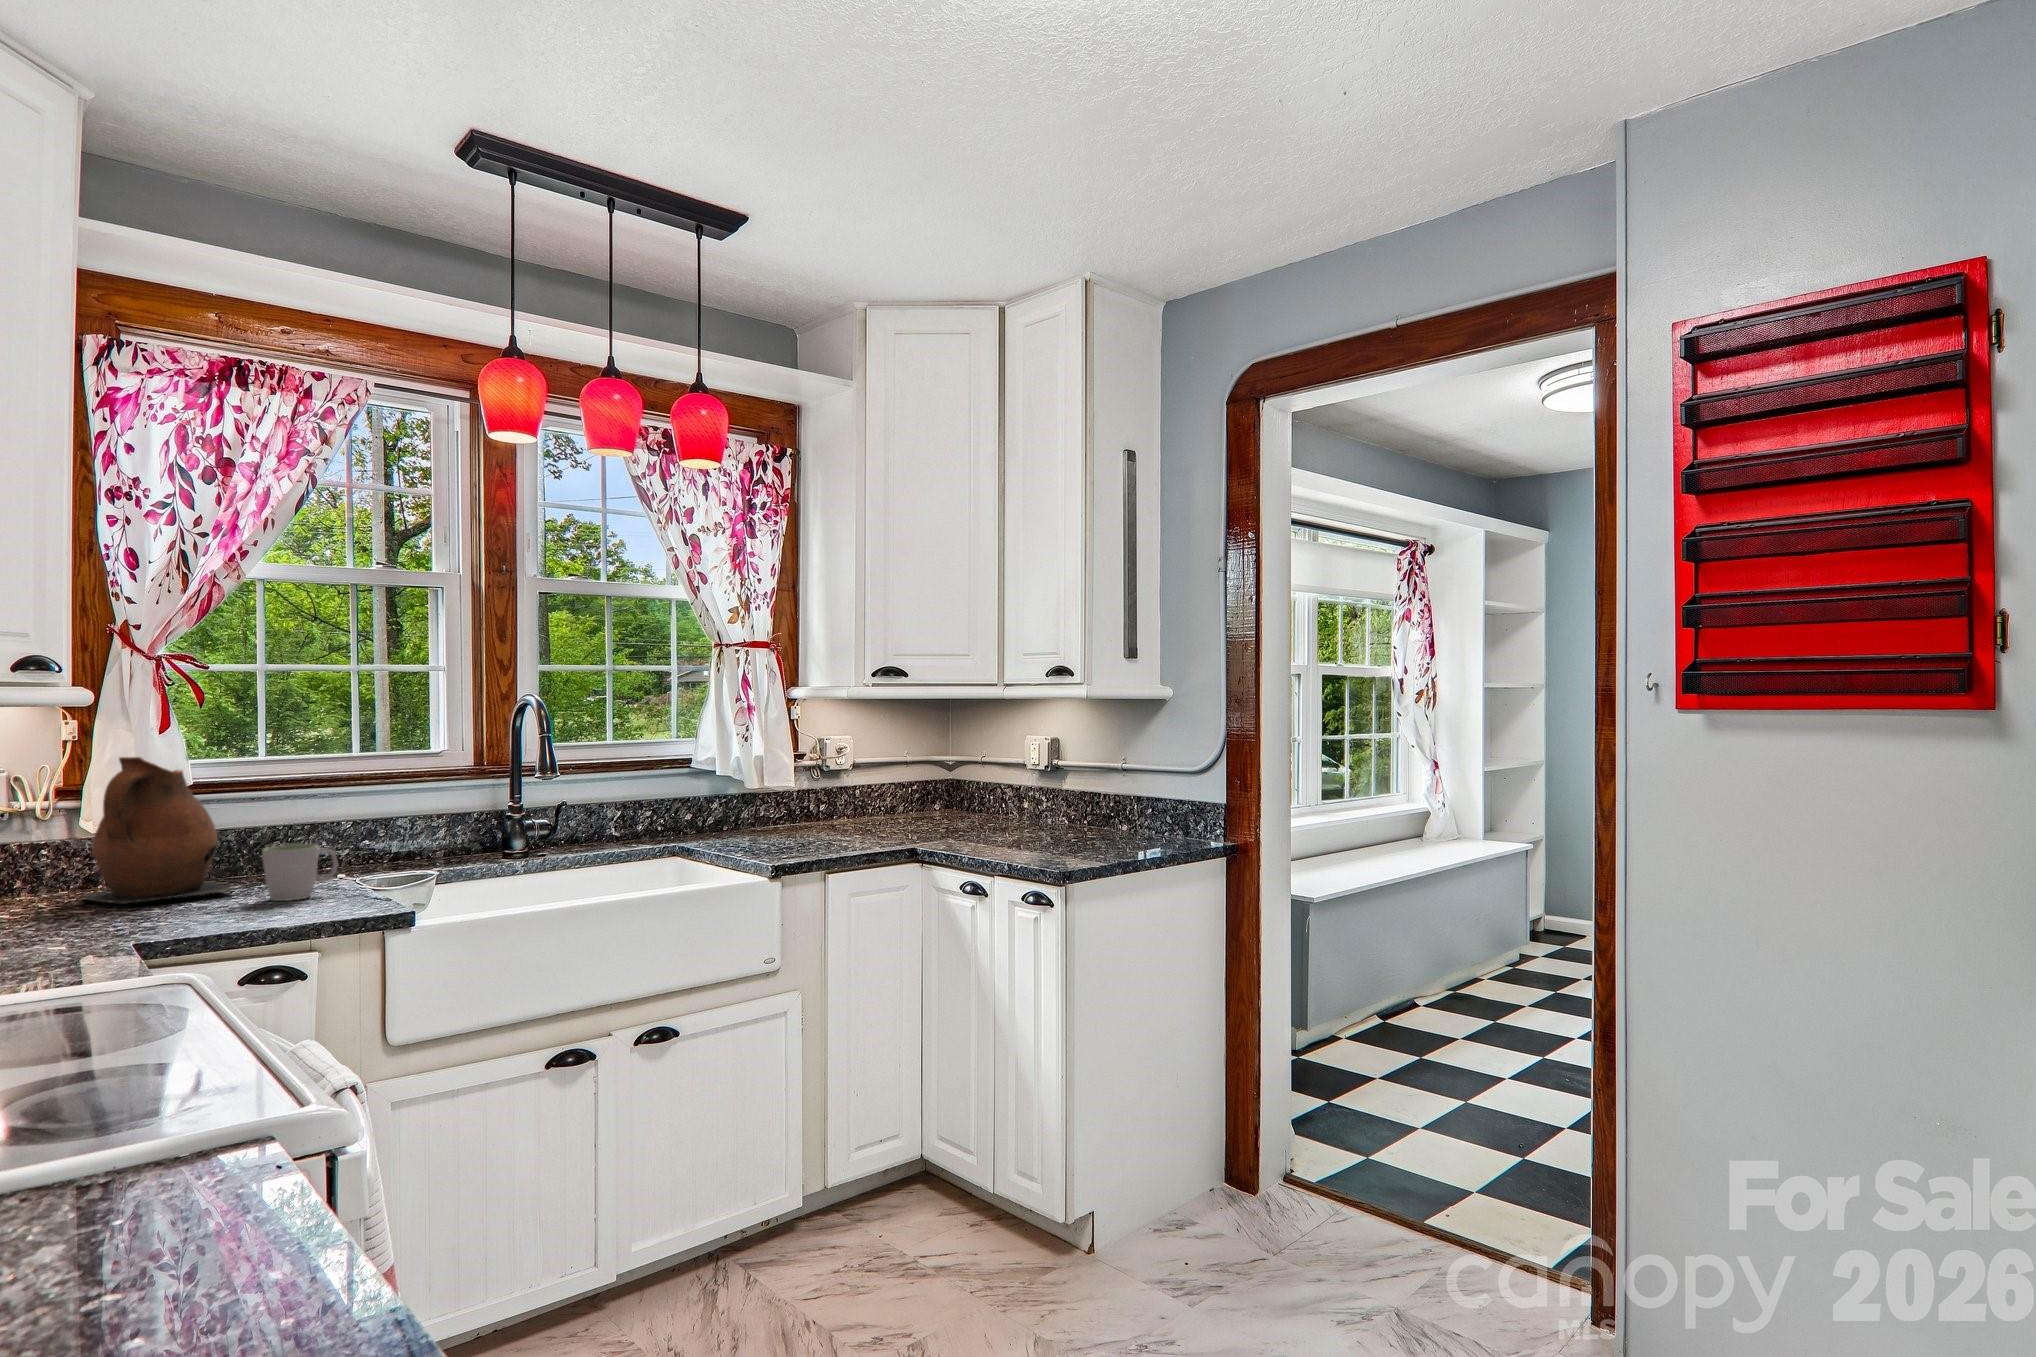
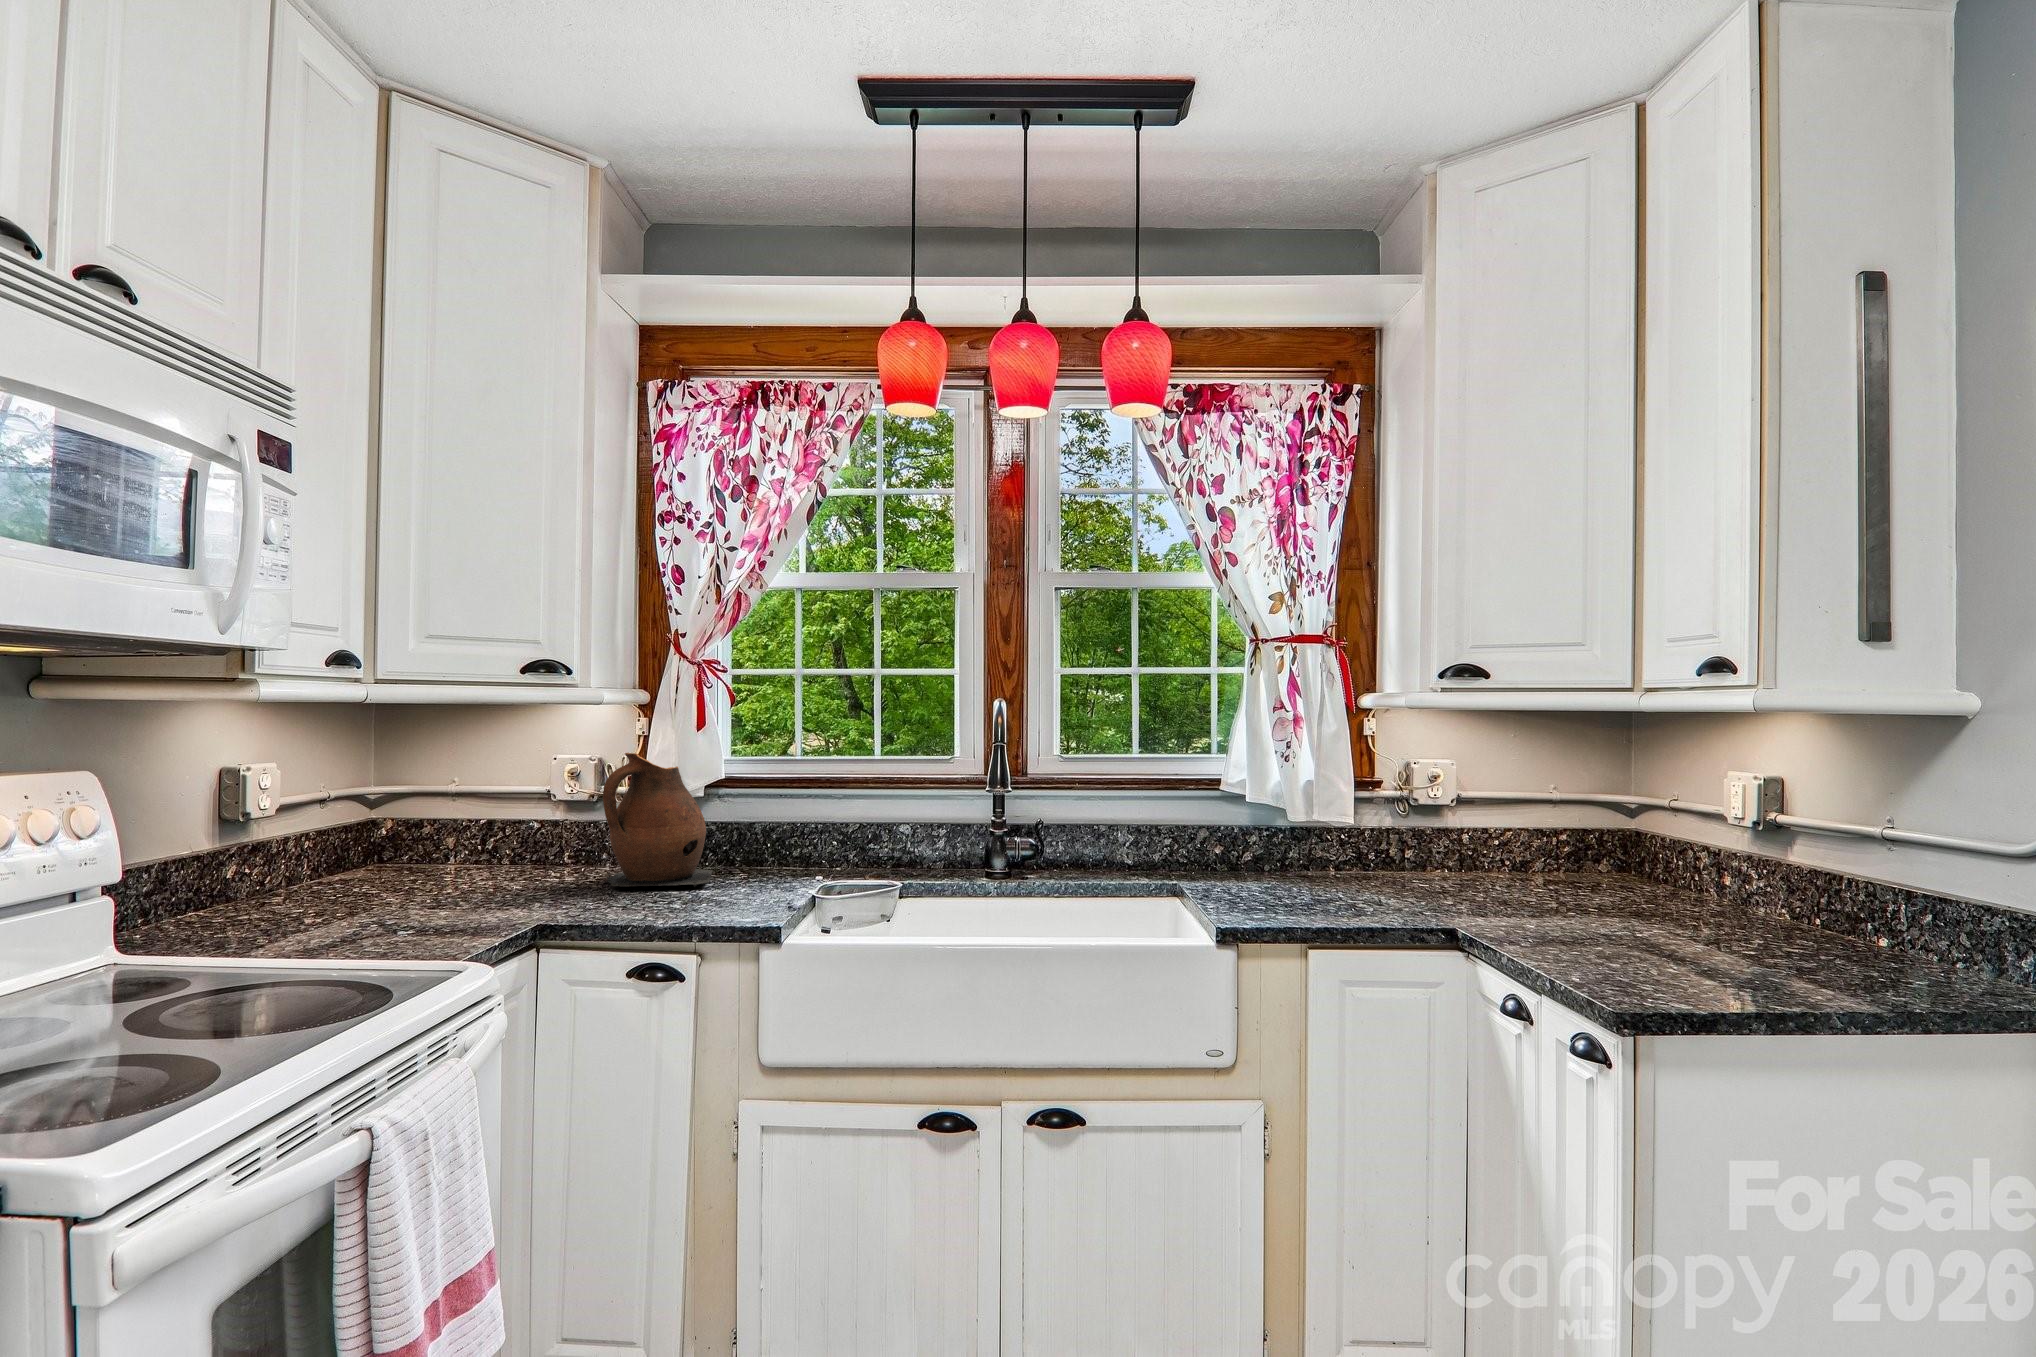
mug: present [262,844,338,901] -> none [702,846,770,902]

